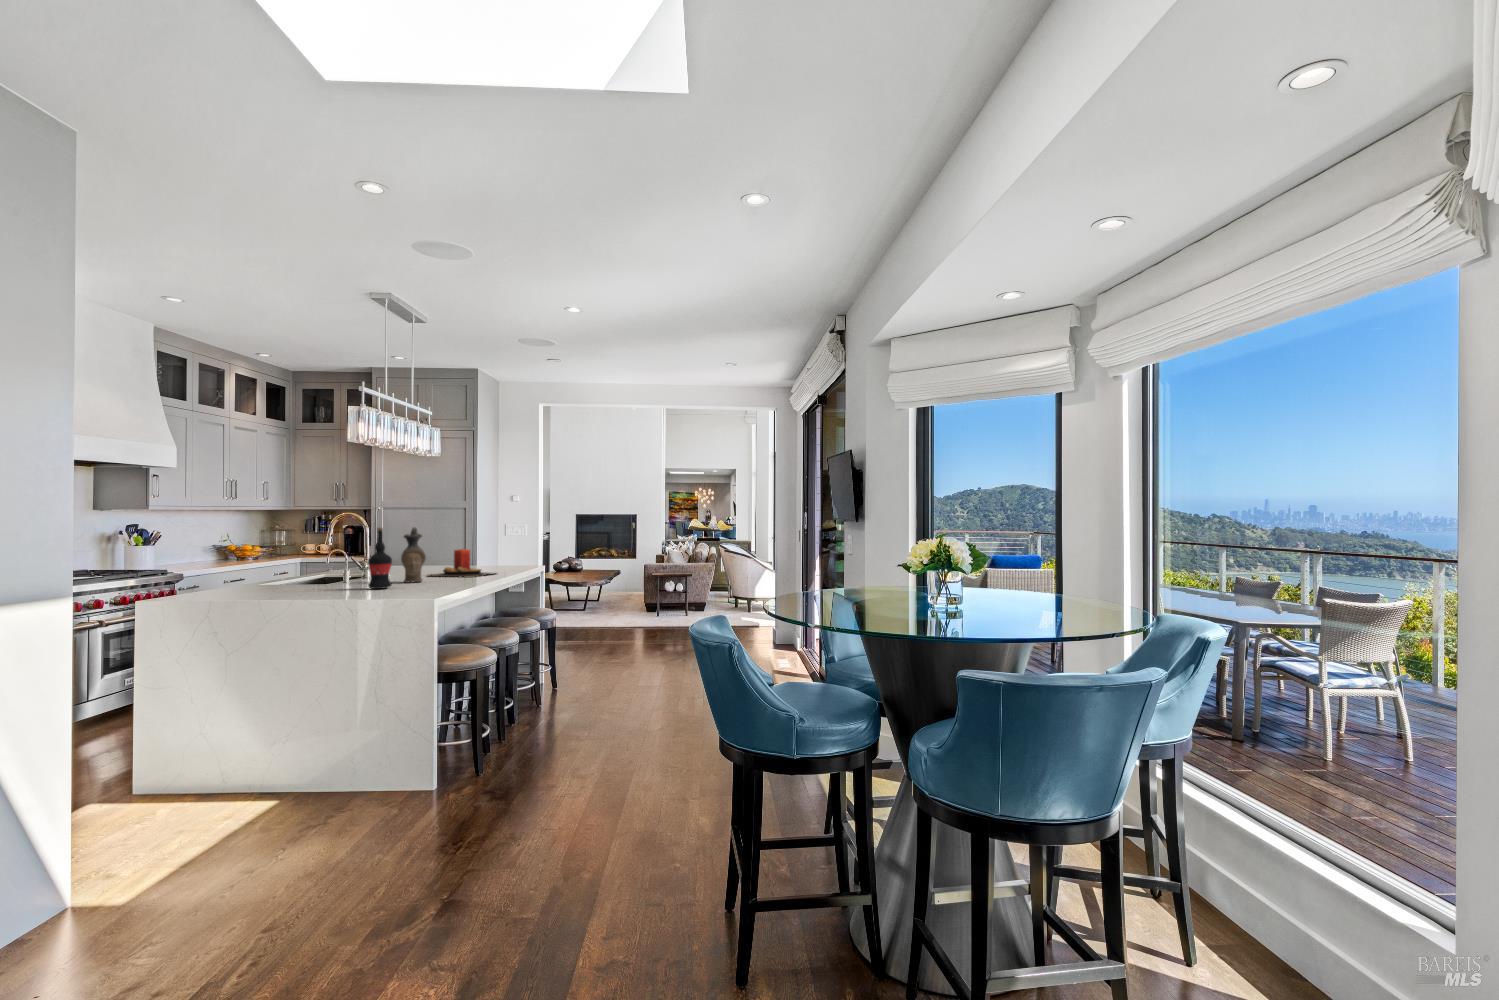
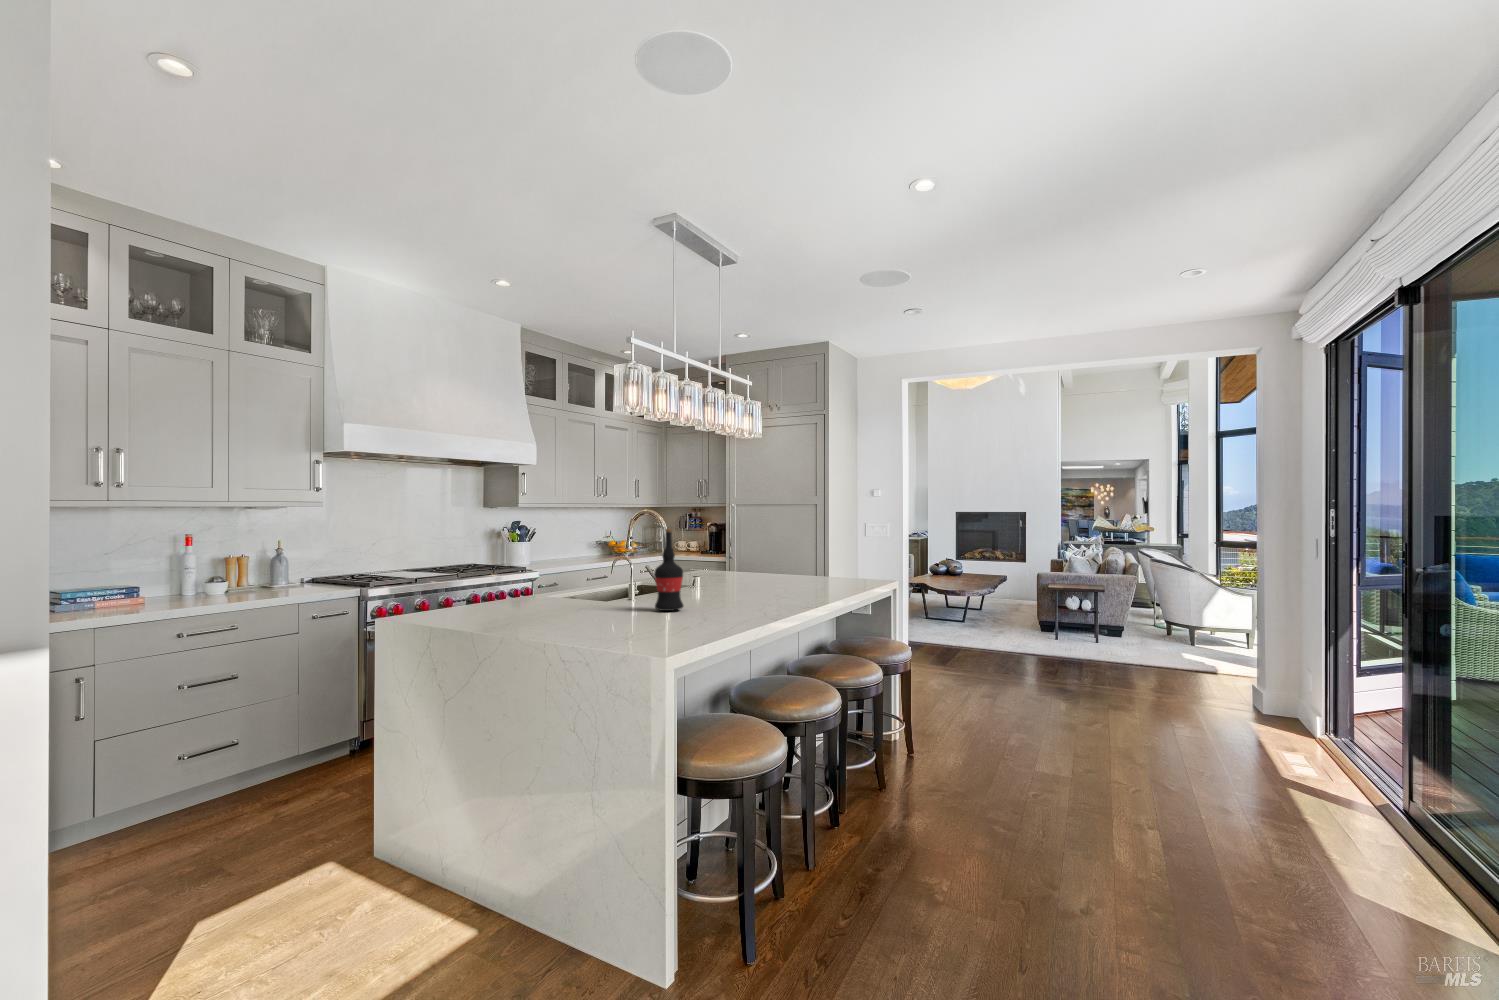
ceramic pitcher: present [401,527,426,583] -> none [705,527,735,600]
candle: present [426,549,493,577] -> none [747,555,836,595]

